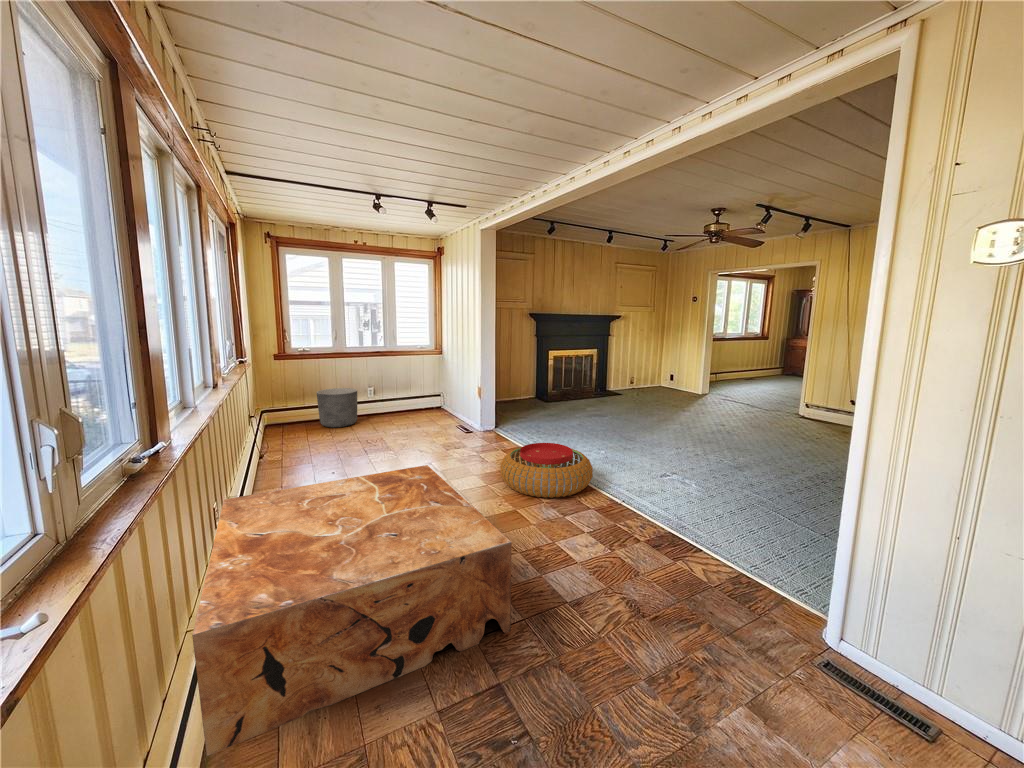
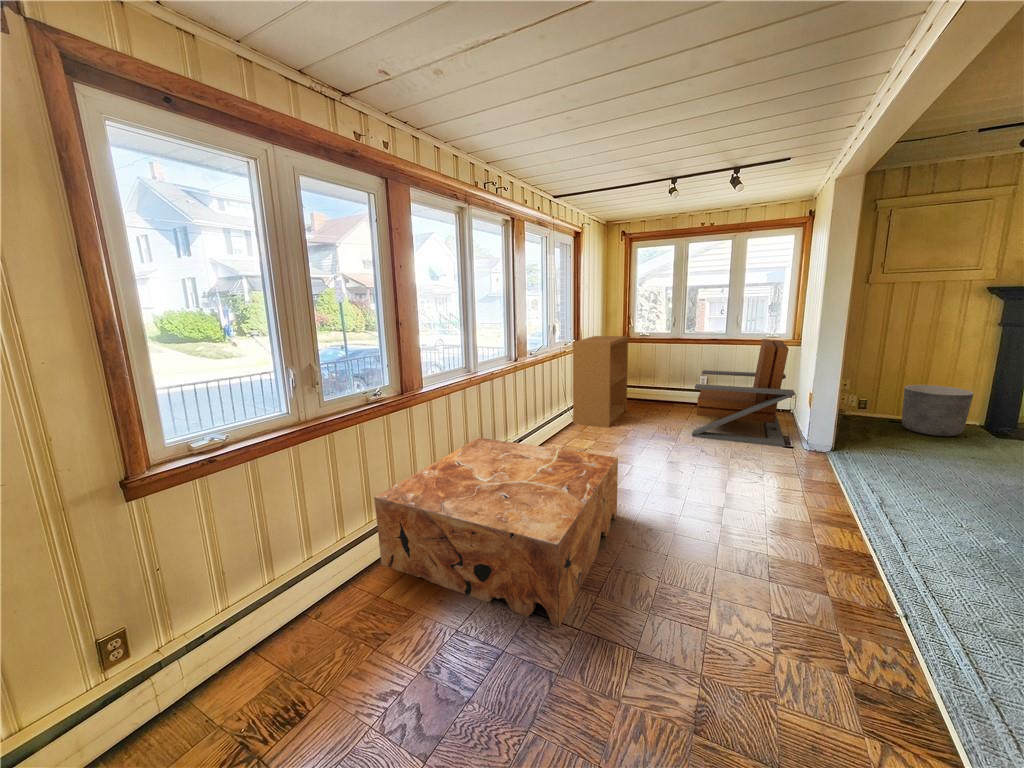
lounge chair: none [378,350,472,444] -> present [692,339,795,447]
bookshelf: none [249,352,310,464] -> present [573,336,628,427]
planter: present [317,388,357,427] -> present [902,385,974,436]
pouf: present [500,443,593,498] -> none [737,476,895,566]

